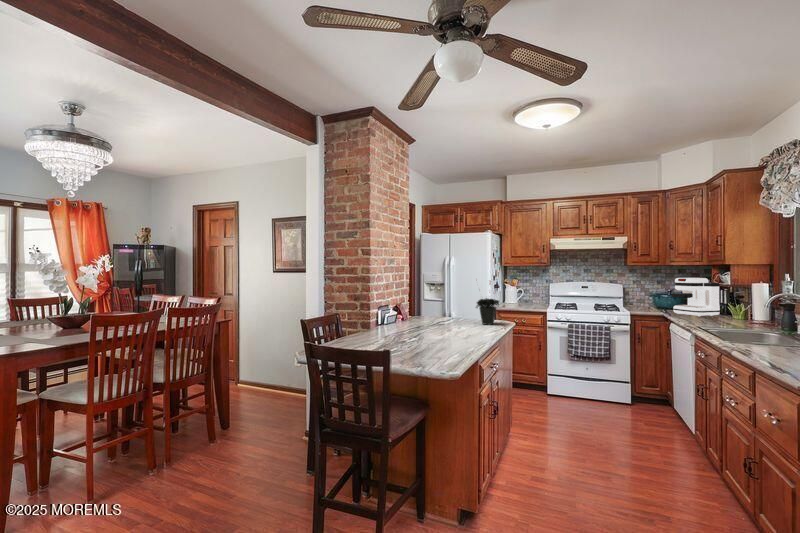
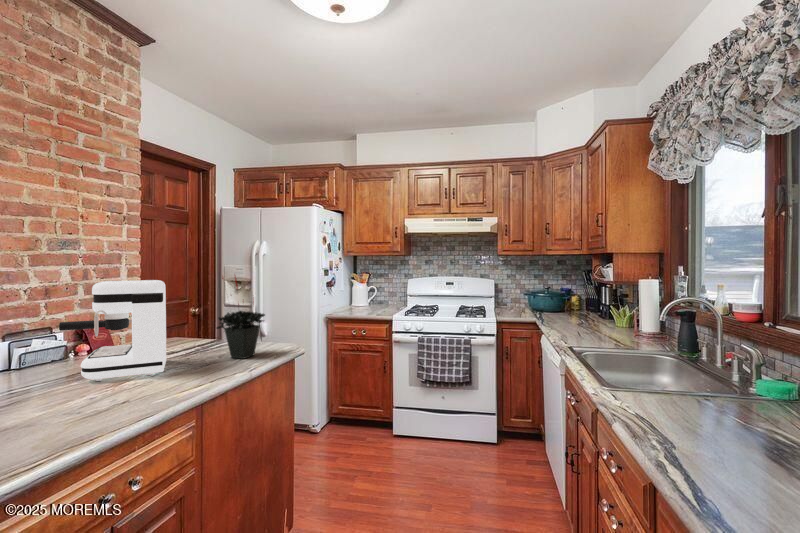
coffee maker: present [672,278,720,316] -> present [59,280,166,381]

